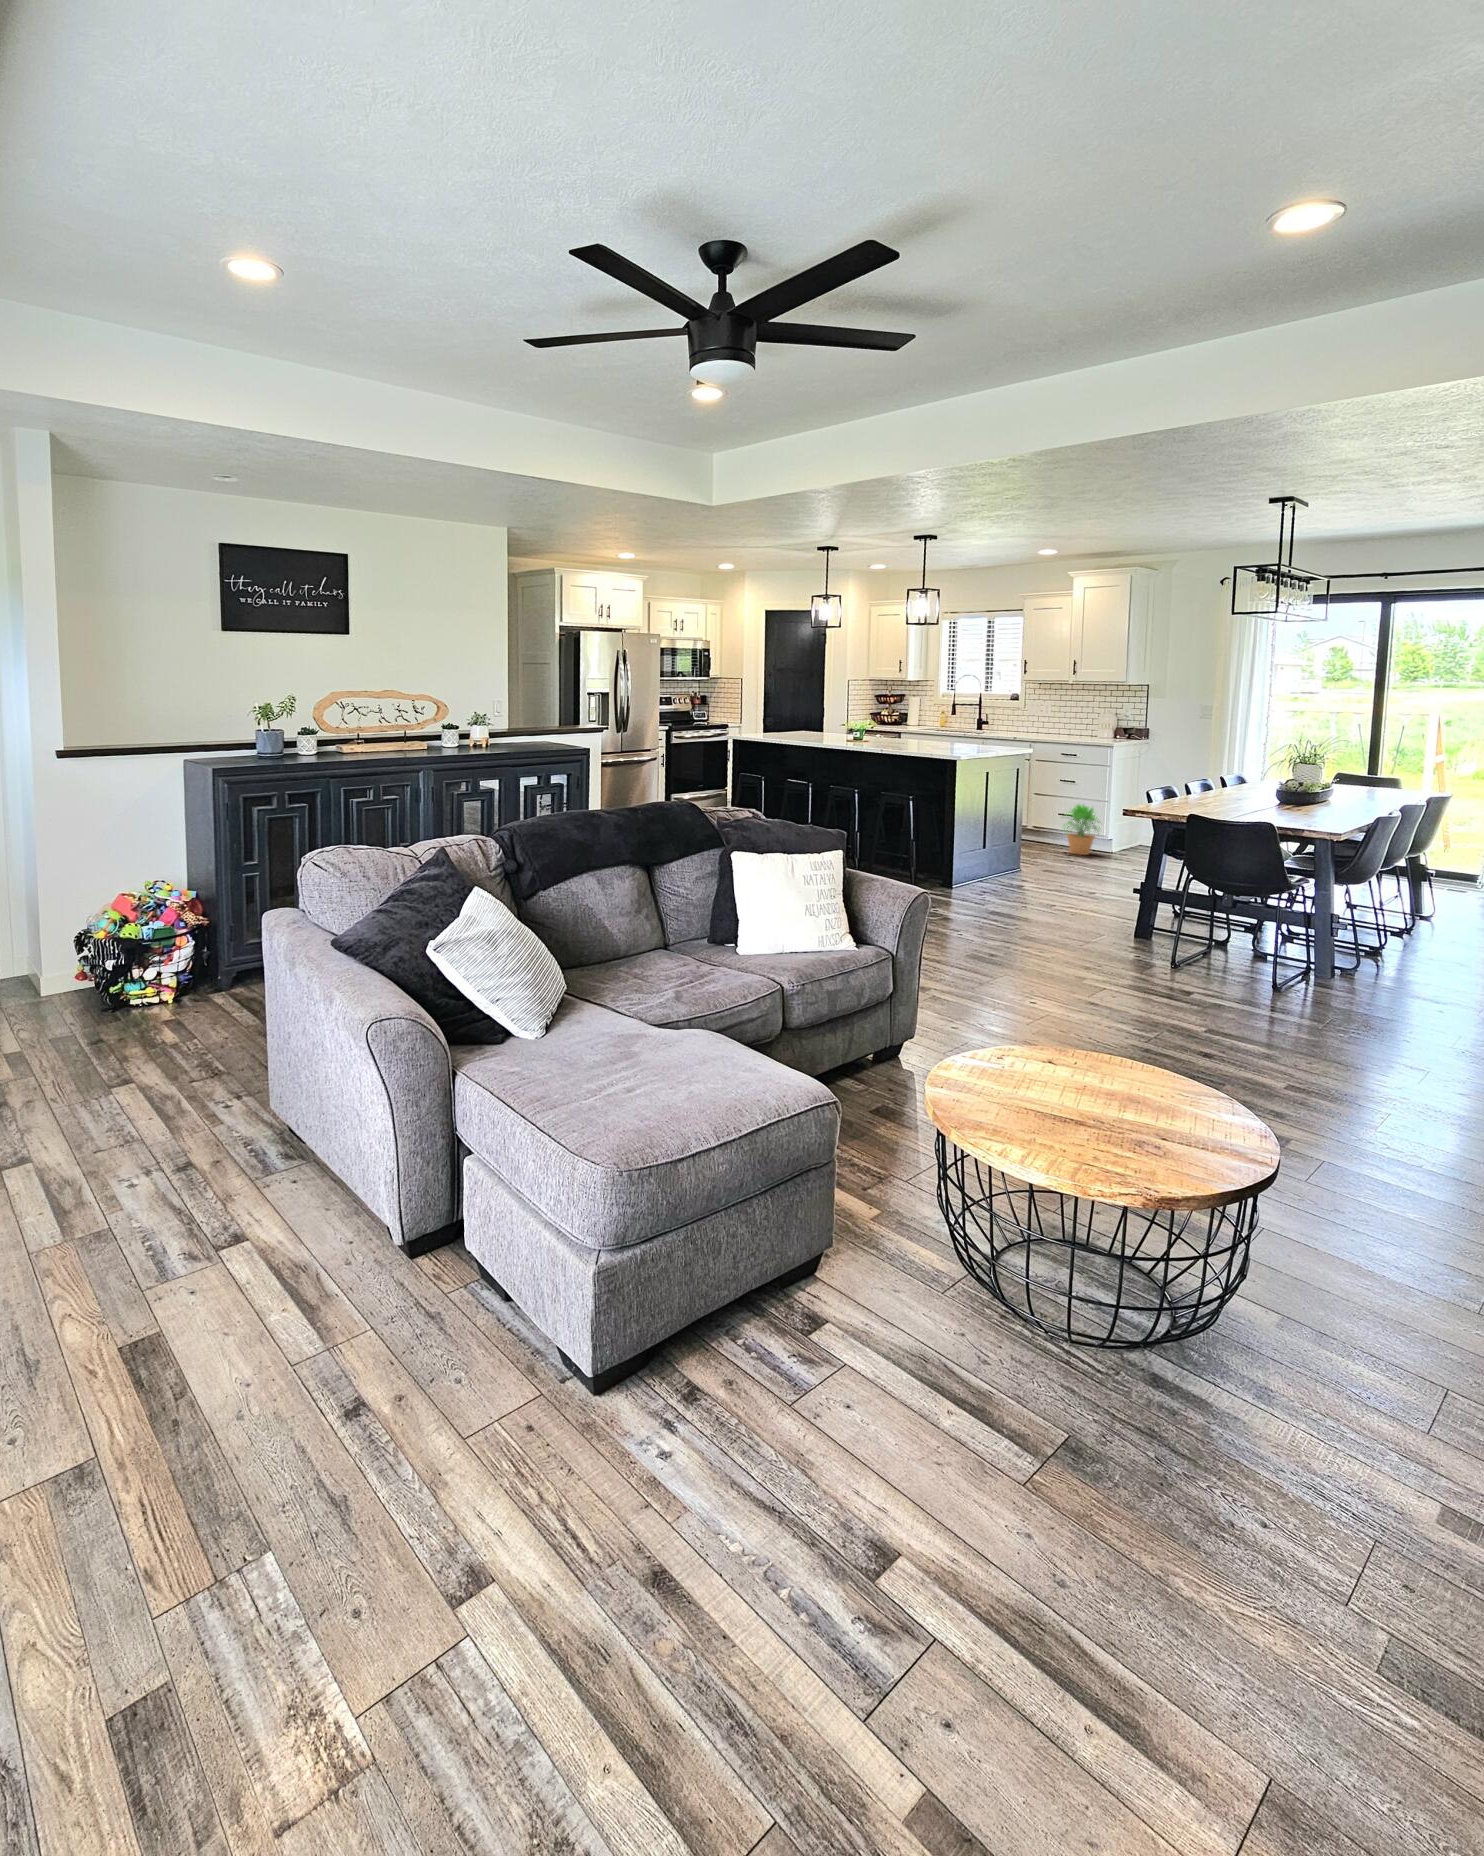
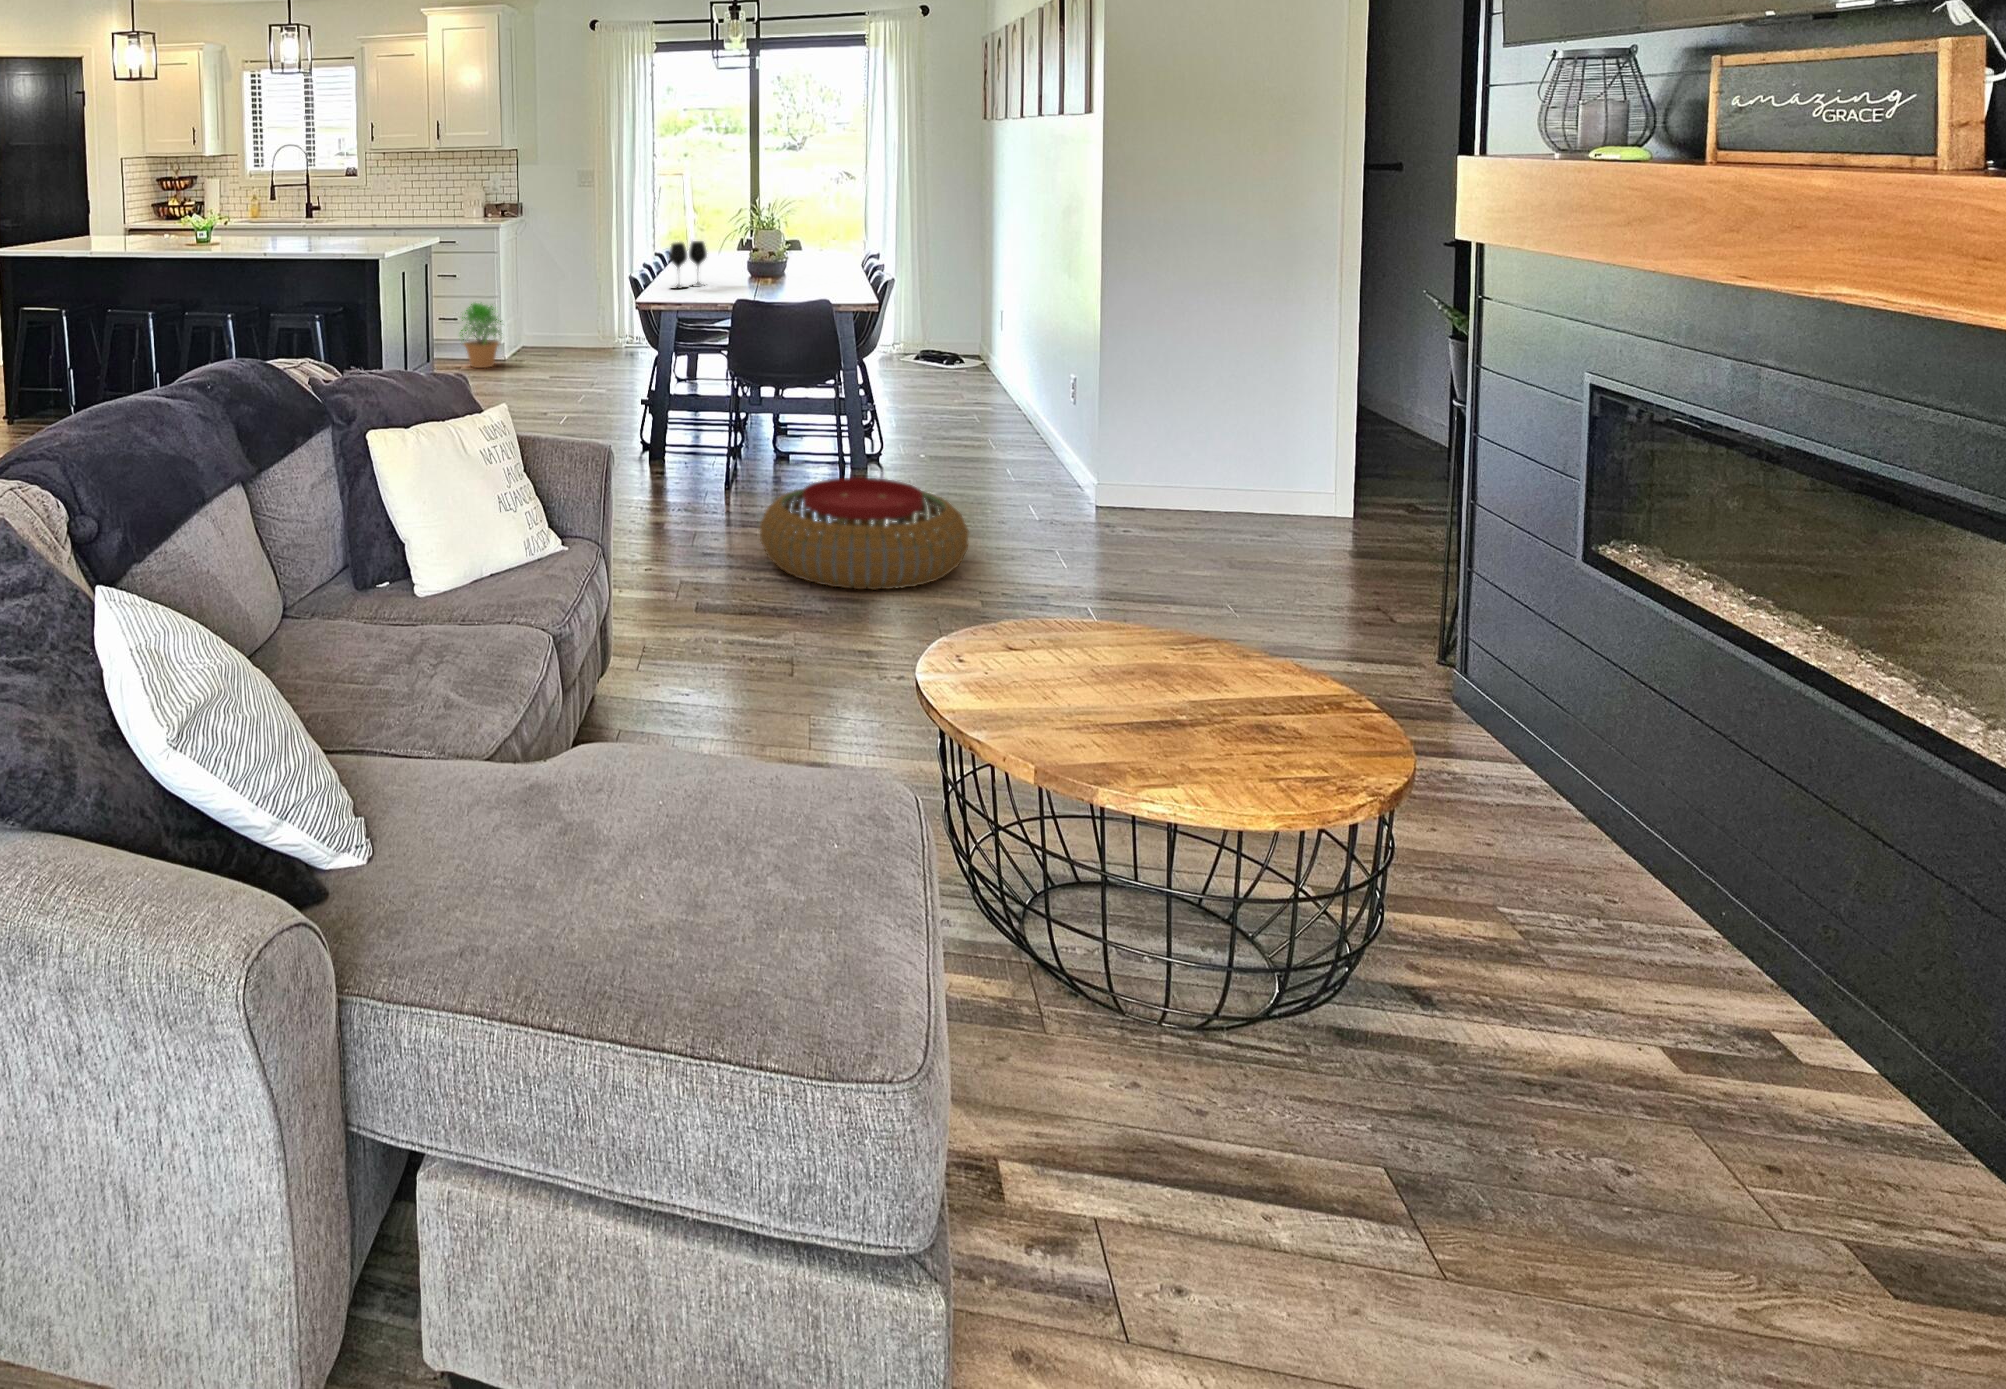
wine glass: none [1175,769,1214,806] -> present [669,241,707,289]
pouf: none [1111,960,1292,1052] -> present [760,478,969,590]

